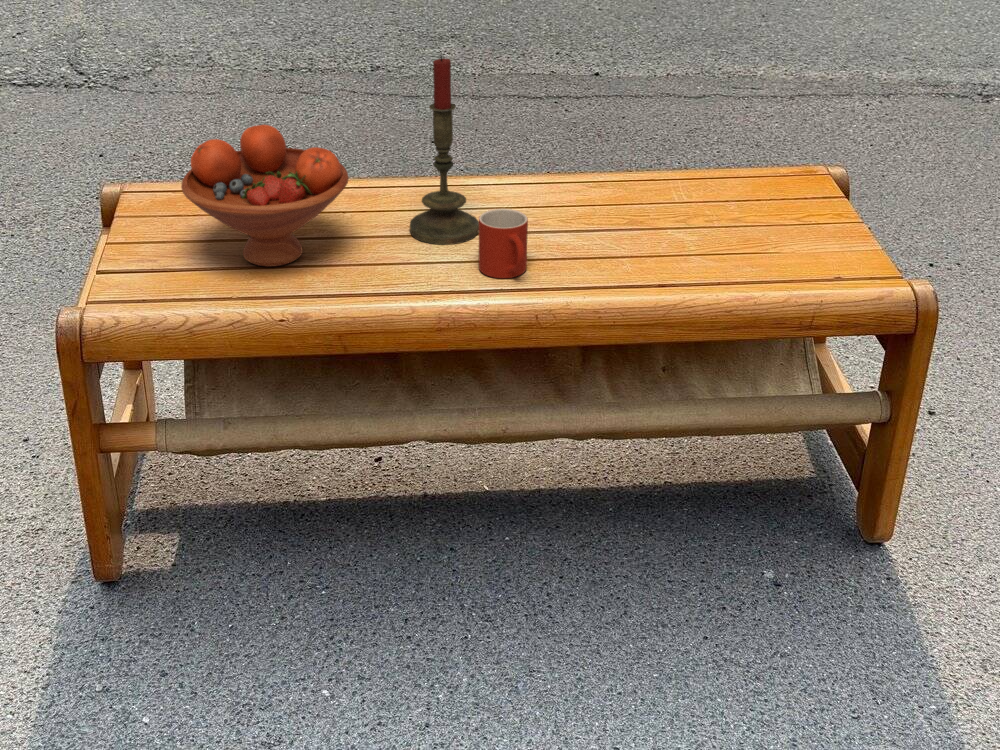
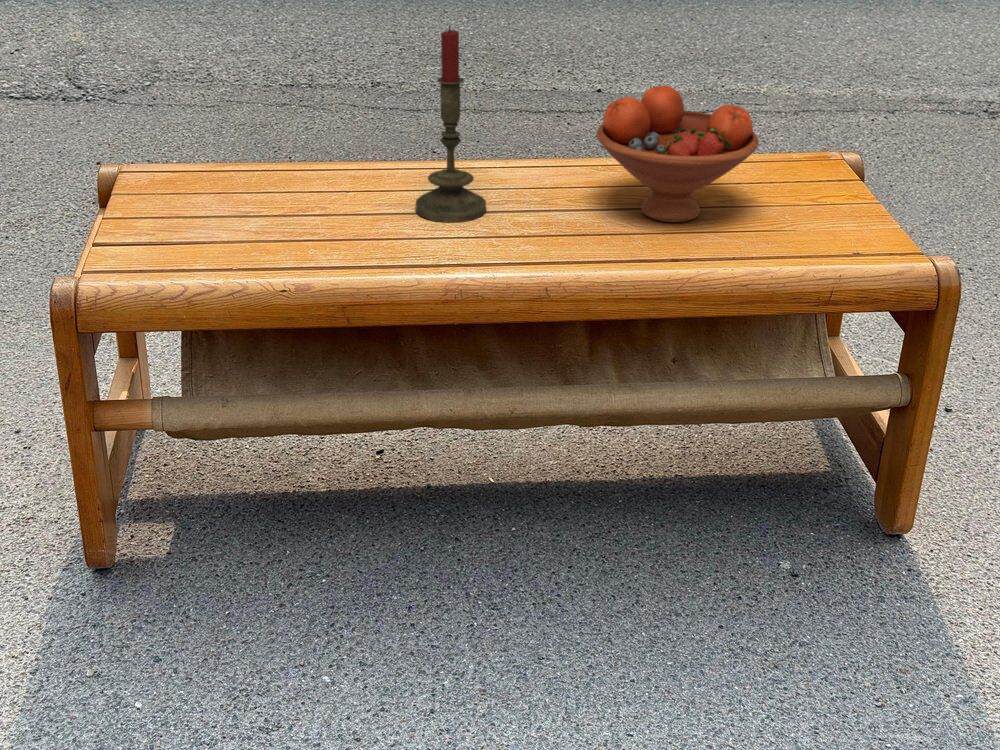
fruit bowl: present [181,125,349,267] -> present [597,85,759,223]
mug: present [479,209,528,278] -> none [487,182,538,252]

